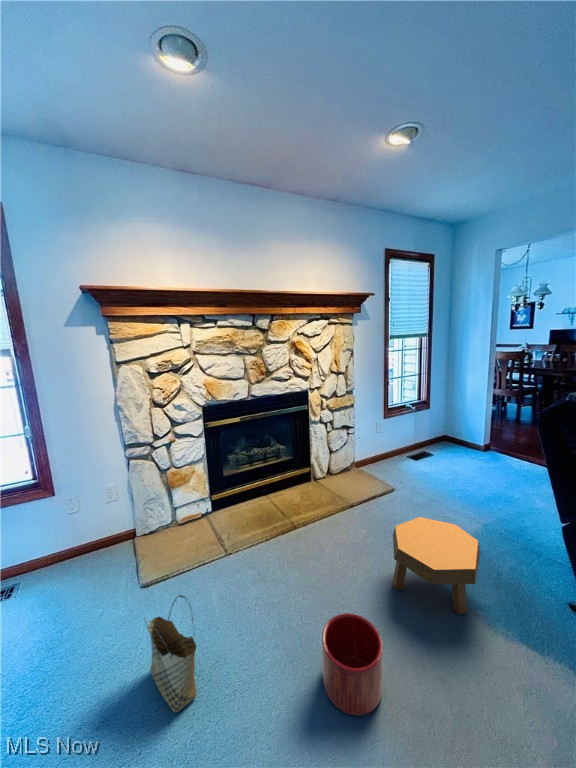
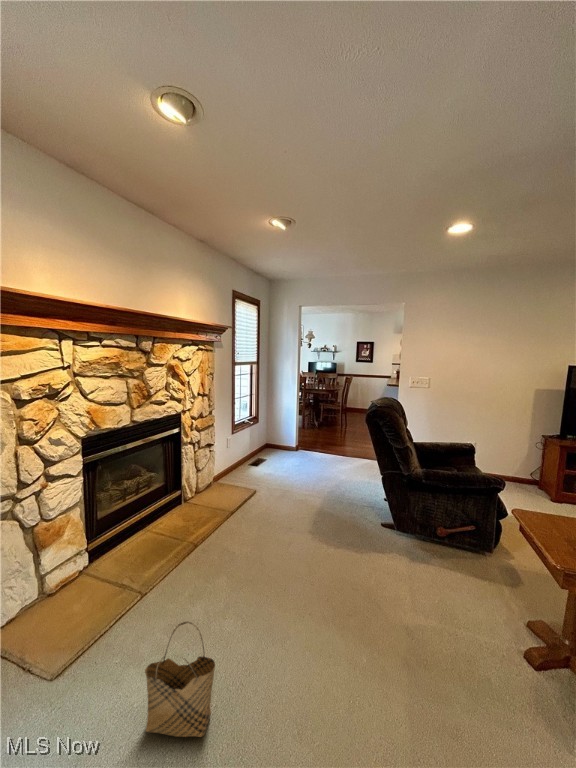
footstool: present [393,517,481,615] -> none [290,498,352,558]
planter: present [322,613,383,715] -> none [292,574,337,643]

